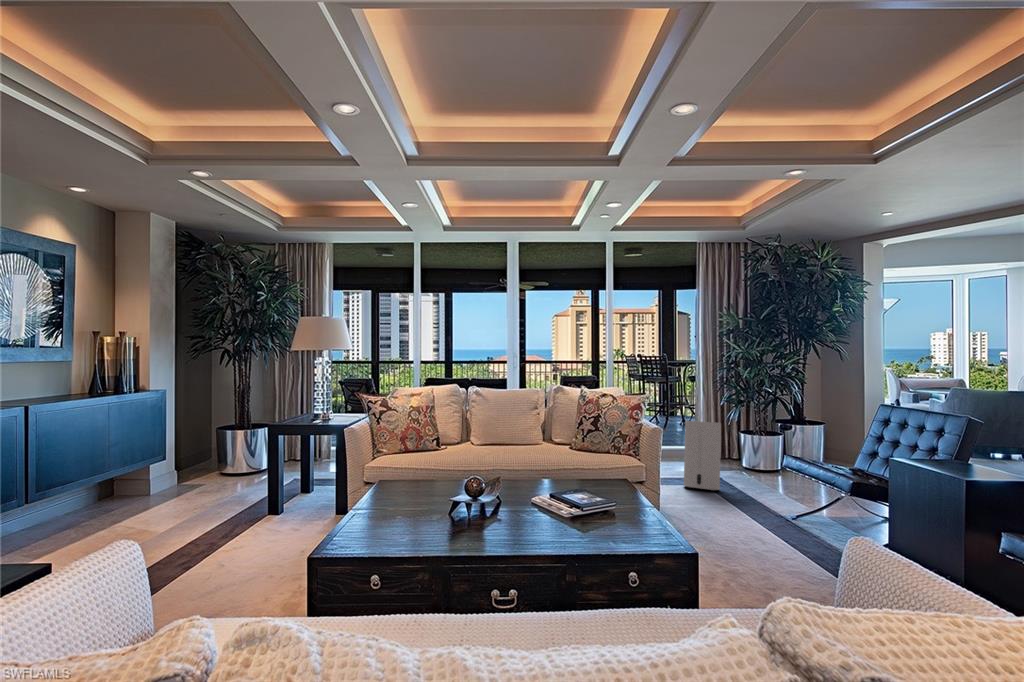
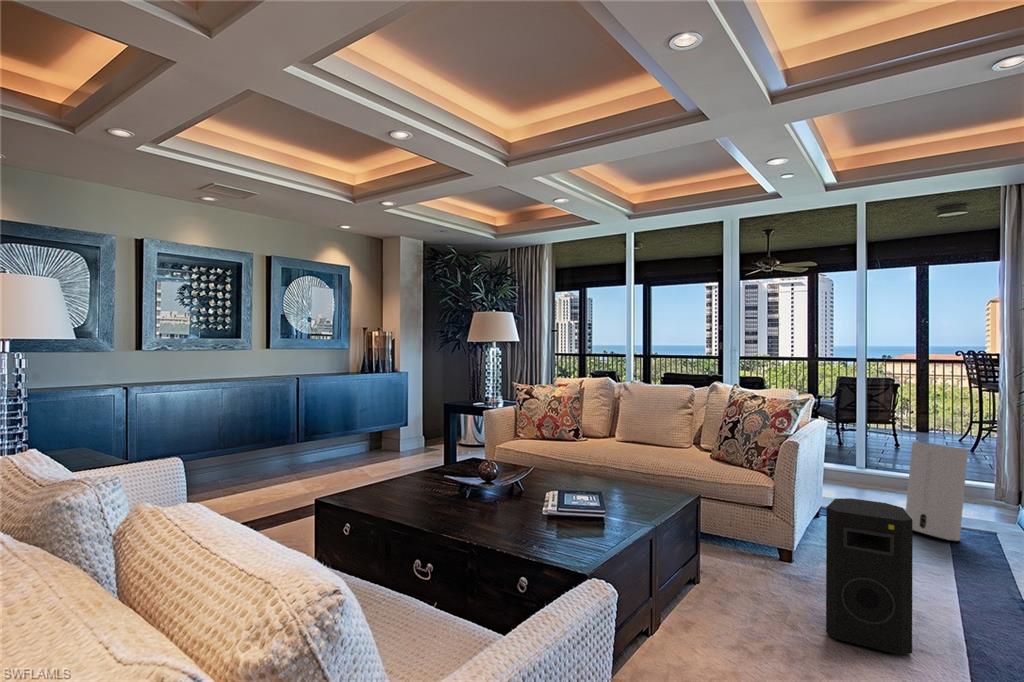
speaker: none [728,465,791,575] -> present [826,498,913,655]

